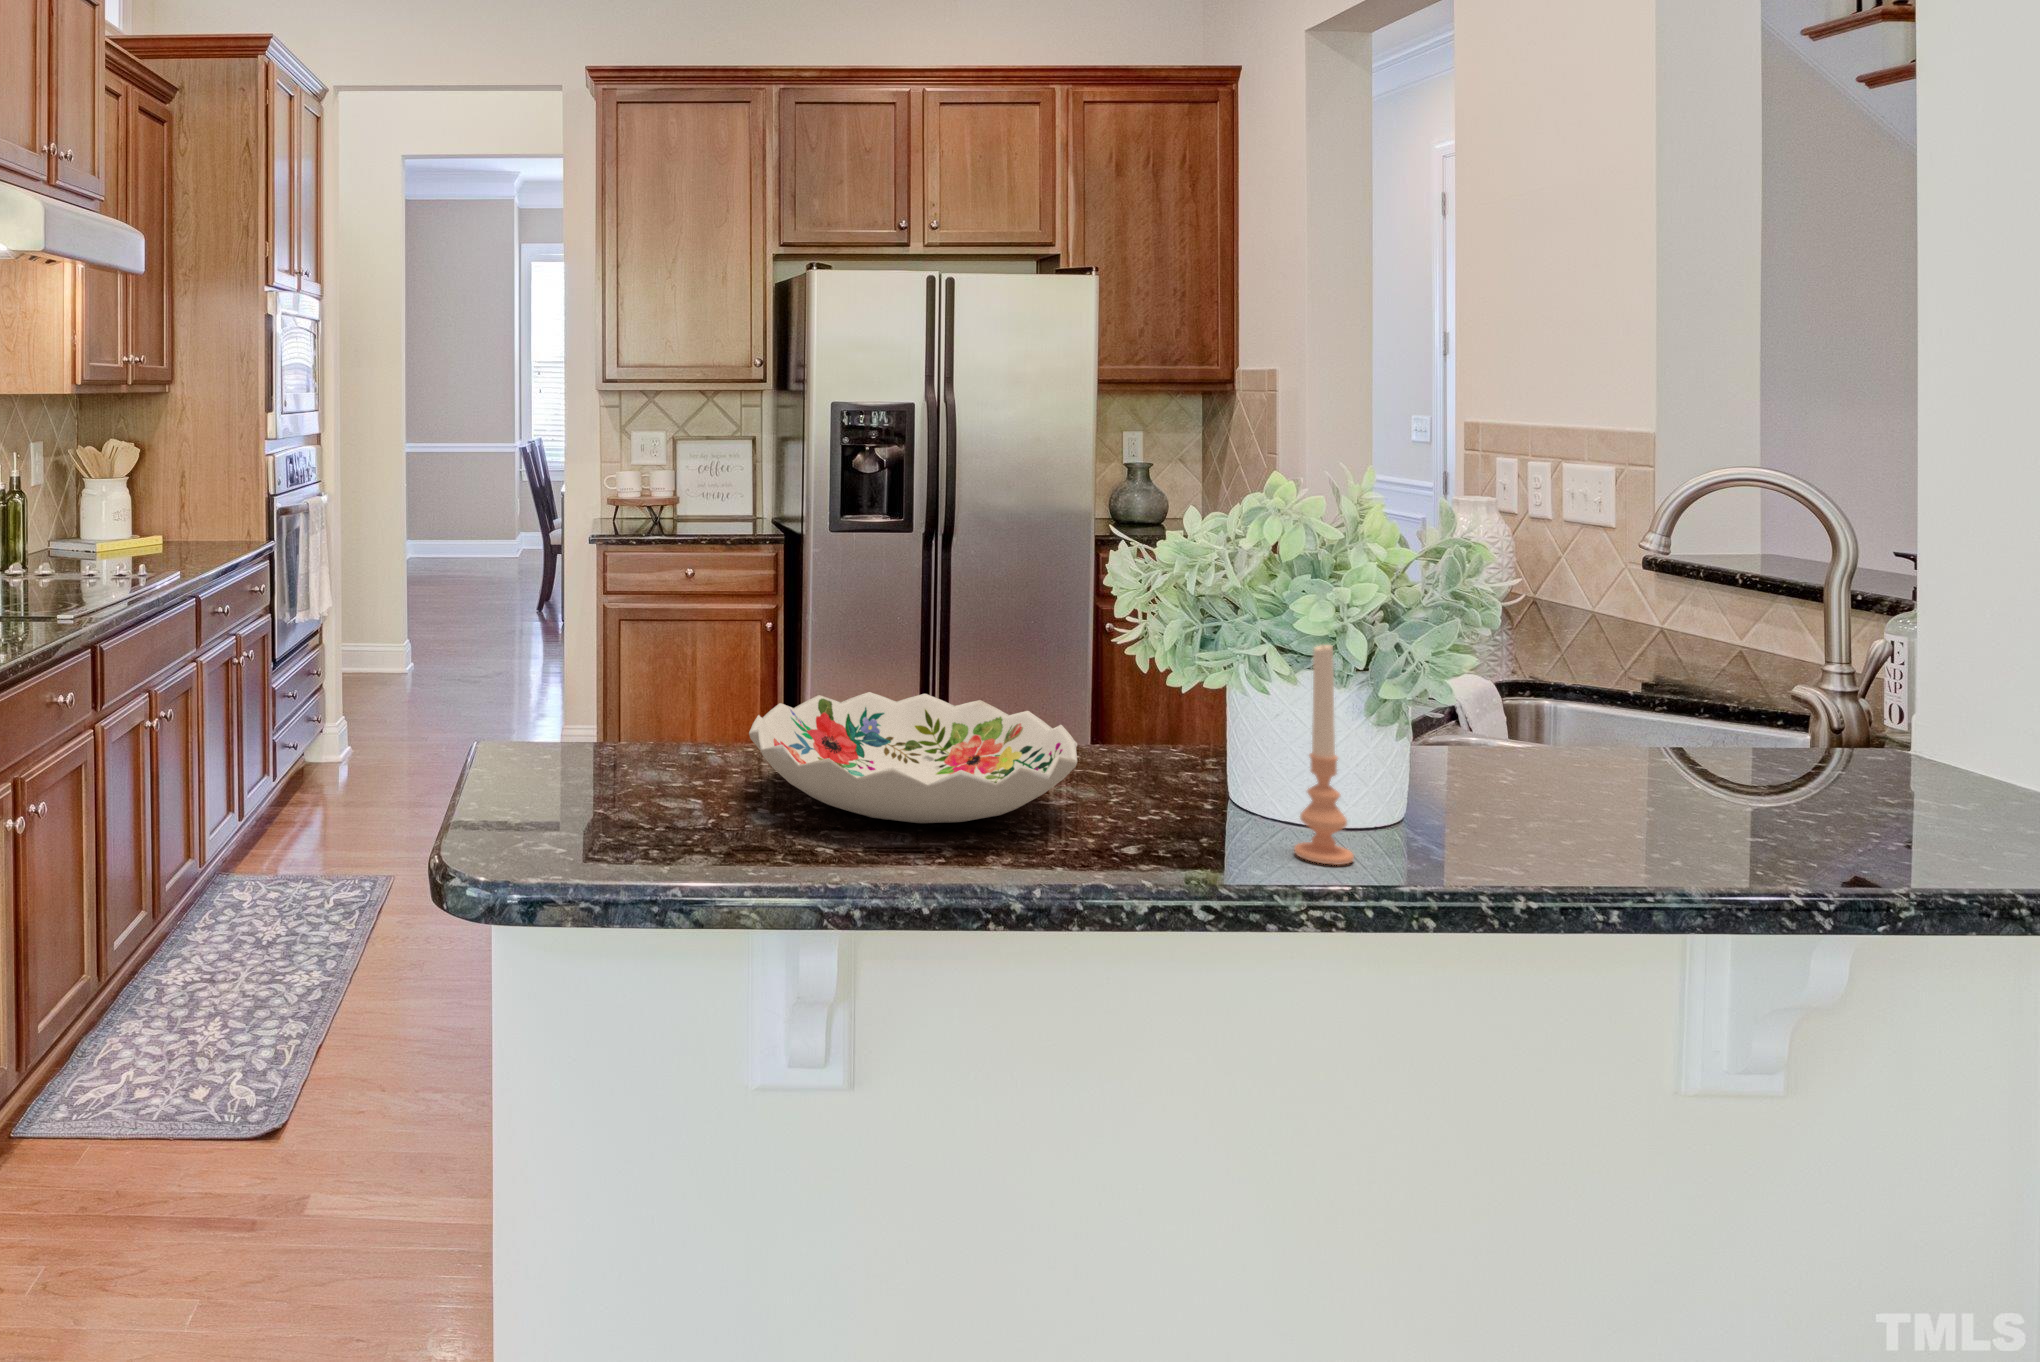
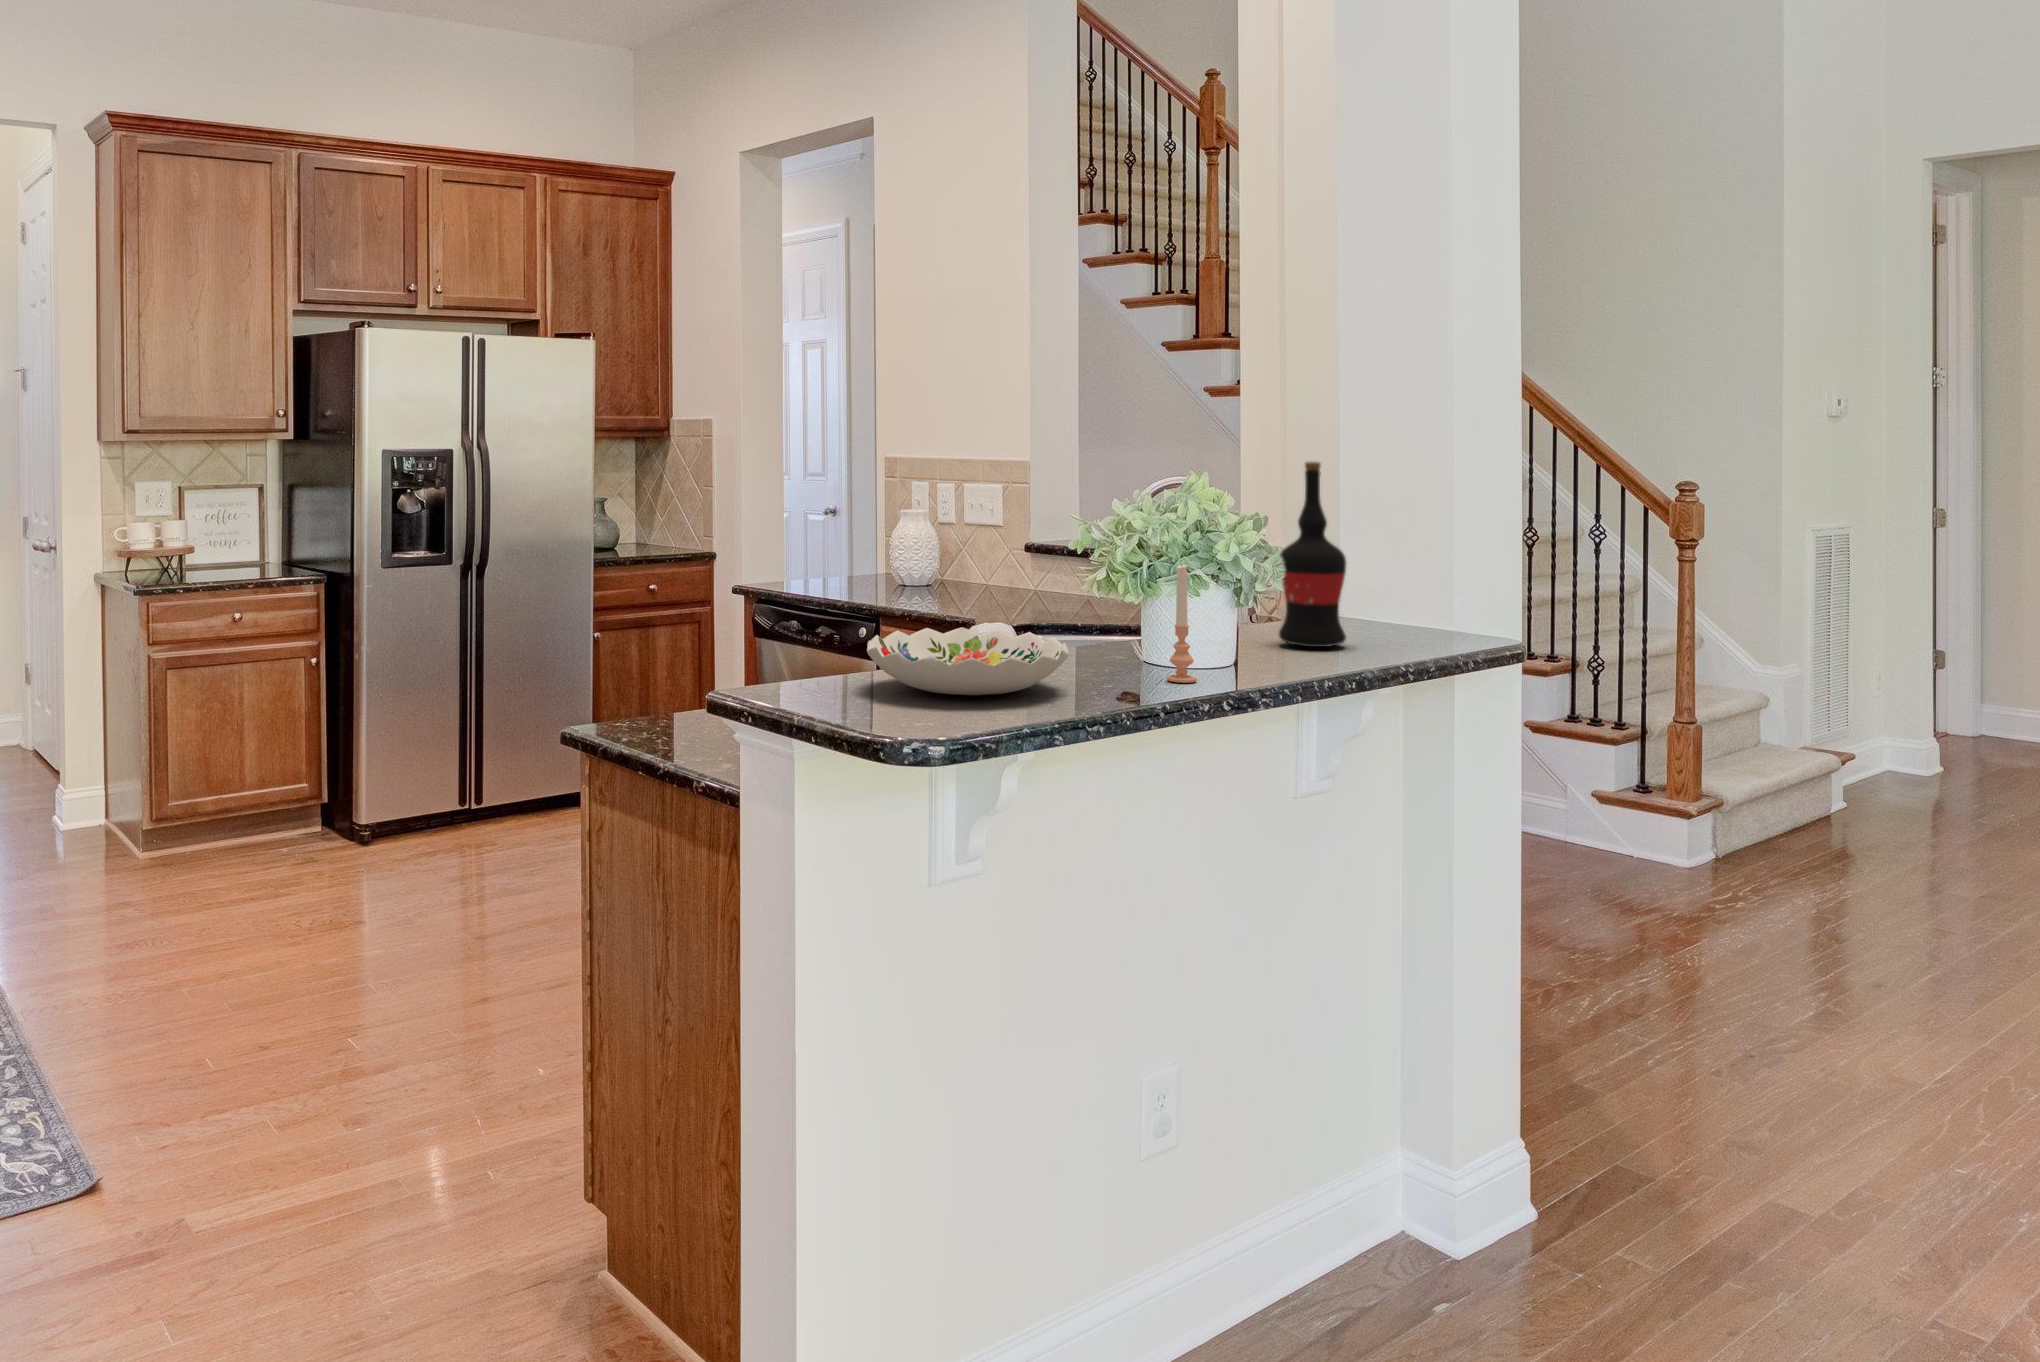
wine bottle: none [1721,462,1891,837] -> present [1279,462,1346,647]

